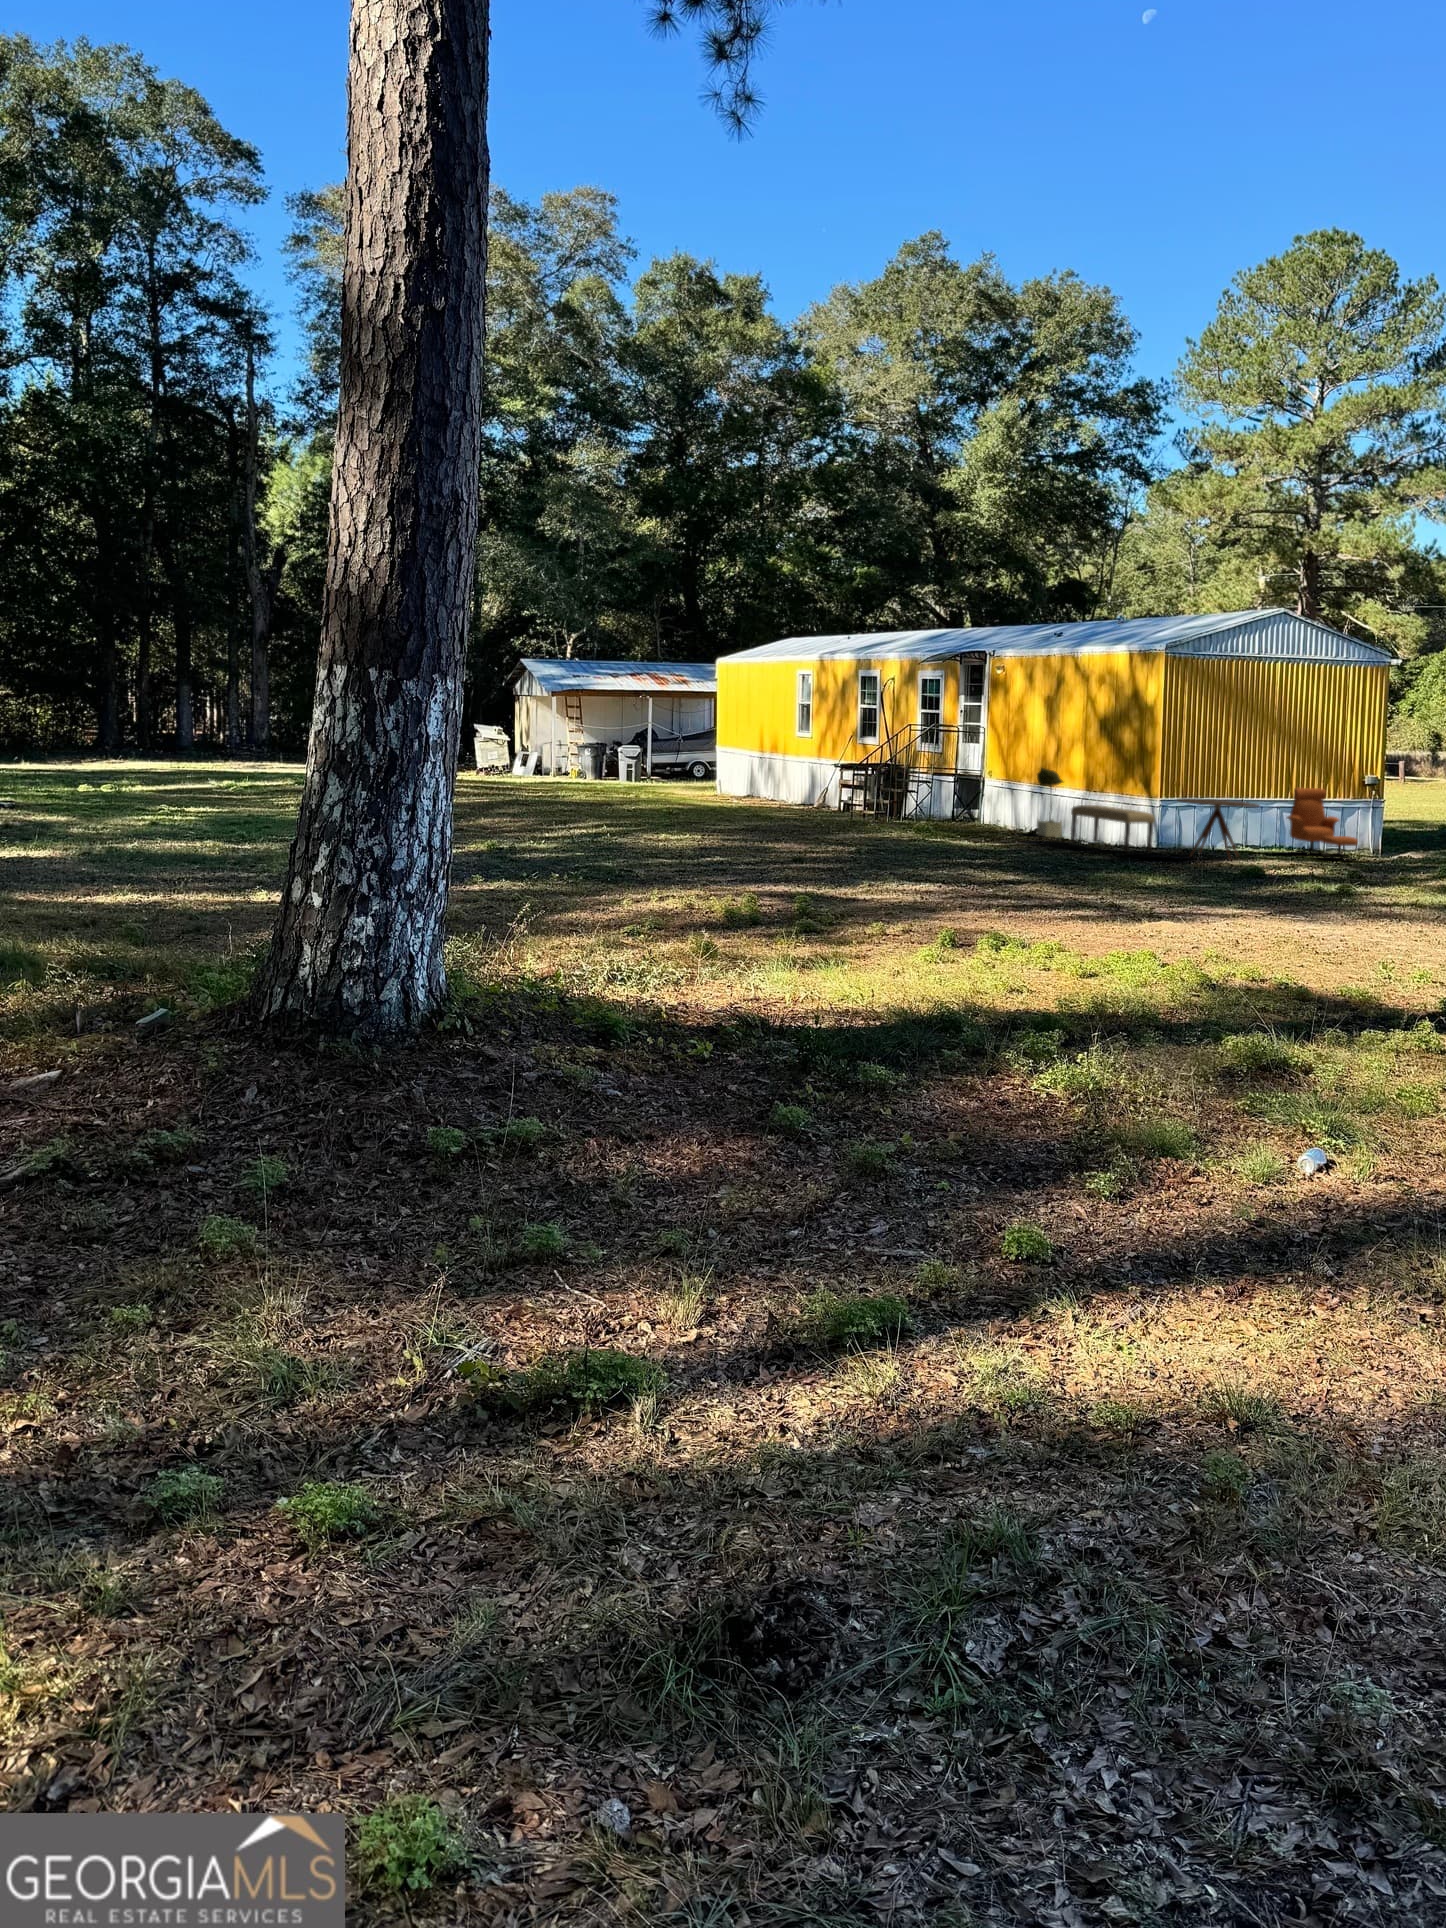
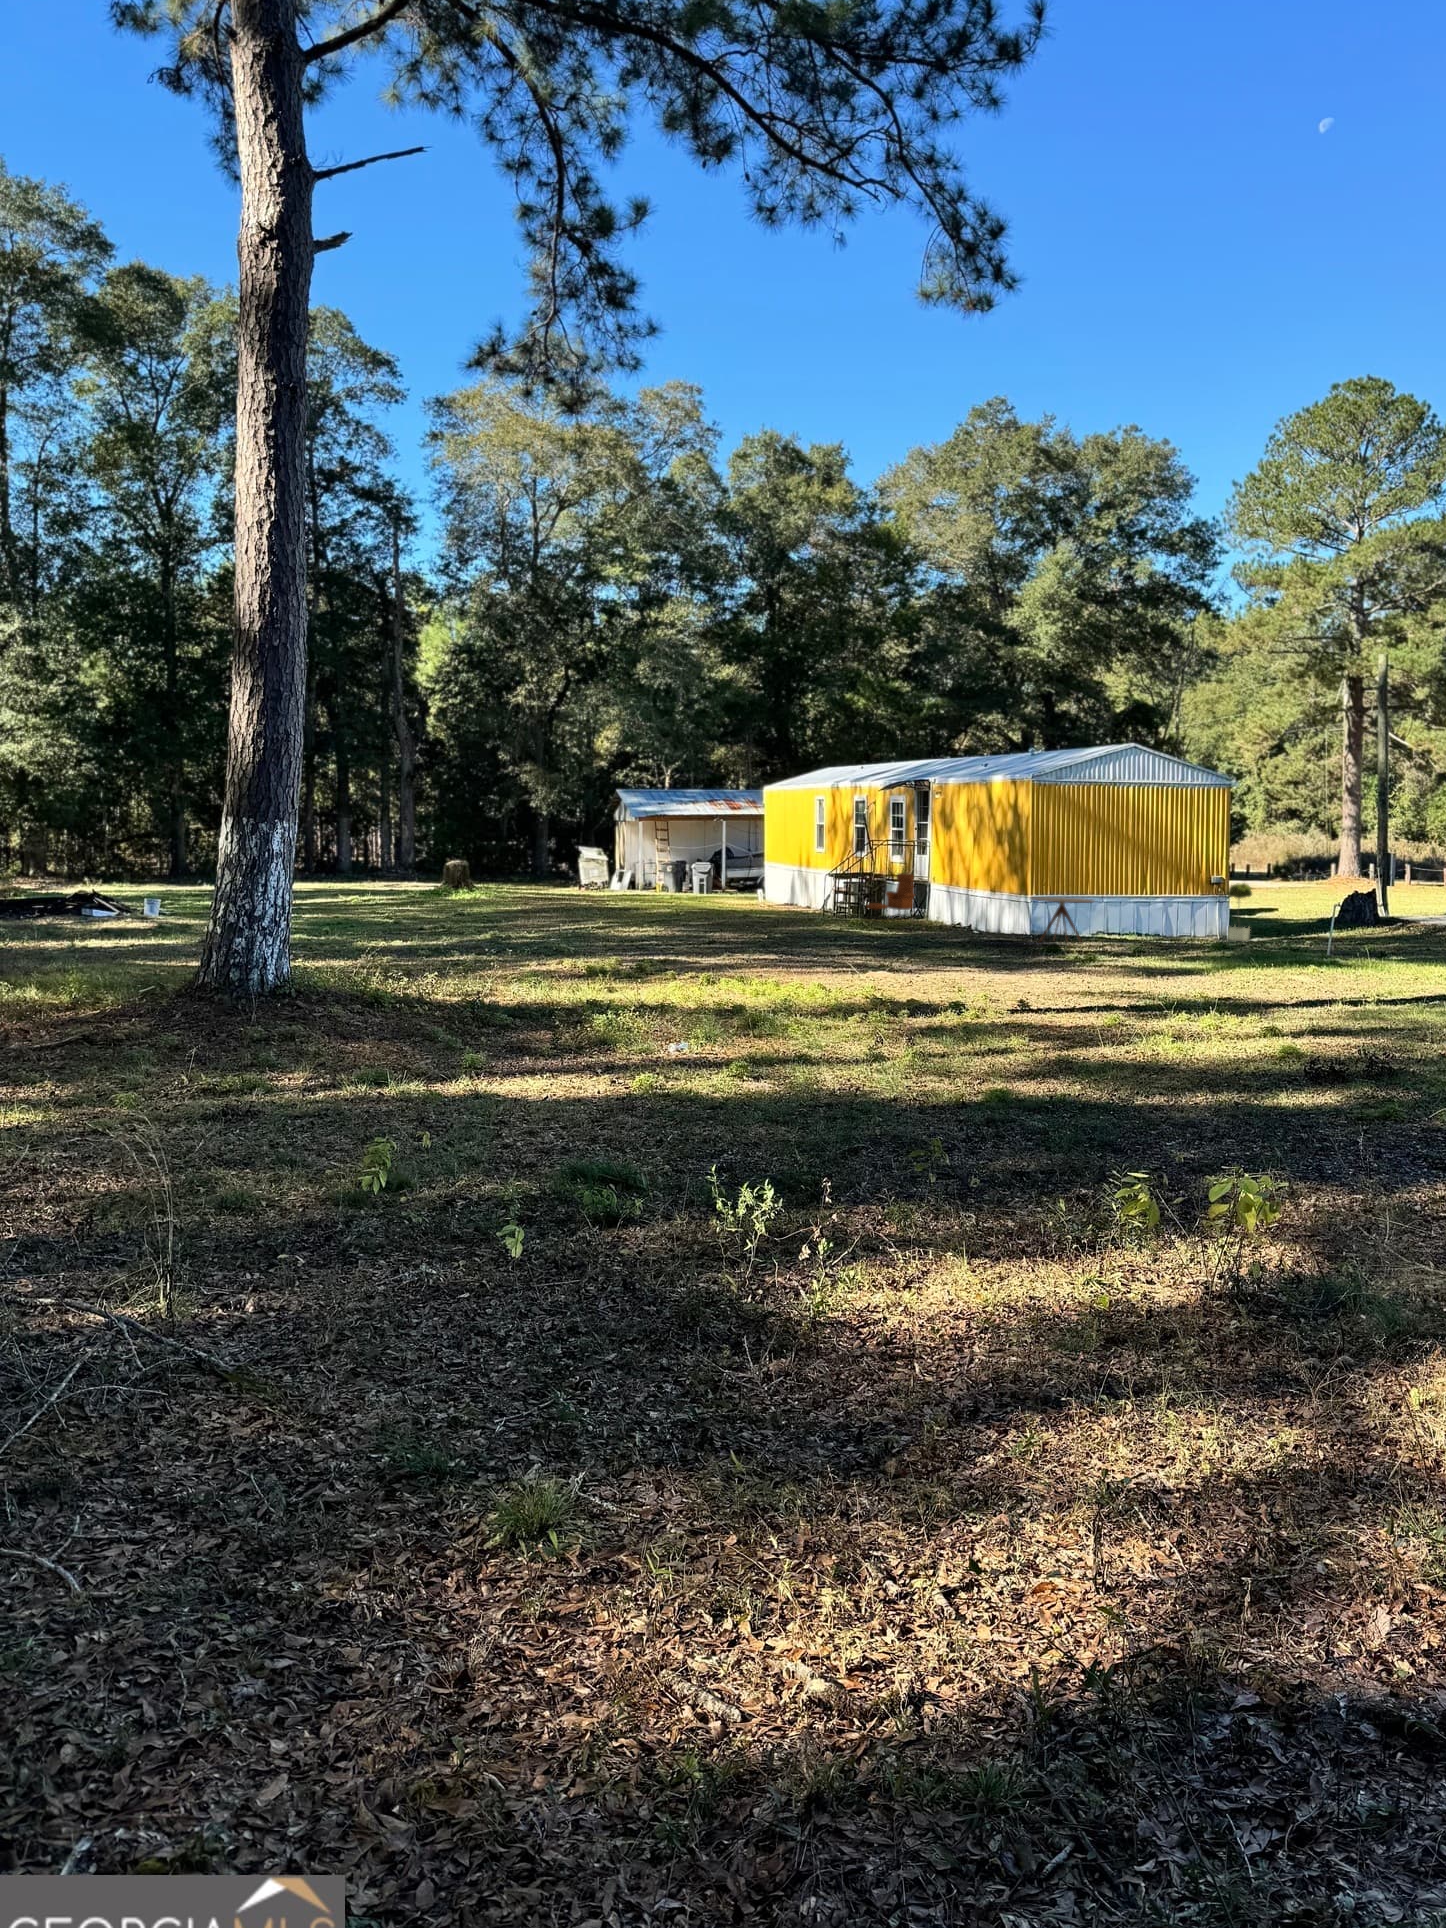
potted tree: present [1037,768,1063,837] -> present [1228,883,1252,941]
lounge chair: present [1287,788,1358,860] -> present [866,873,915,918]
bench: present [1071,805,1155,852] -> none [961,904,1018,941]

